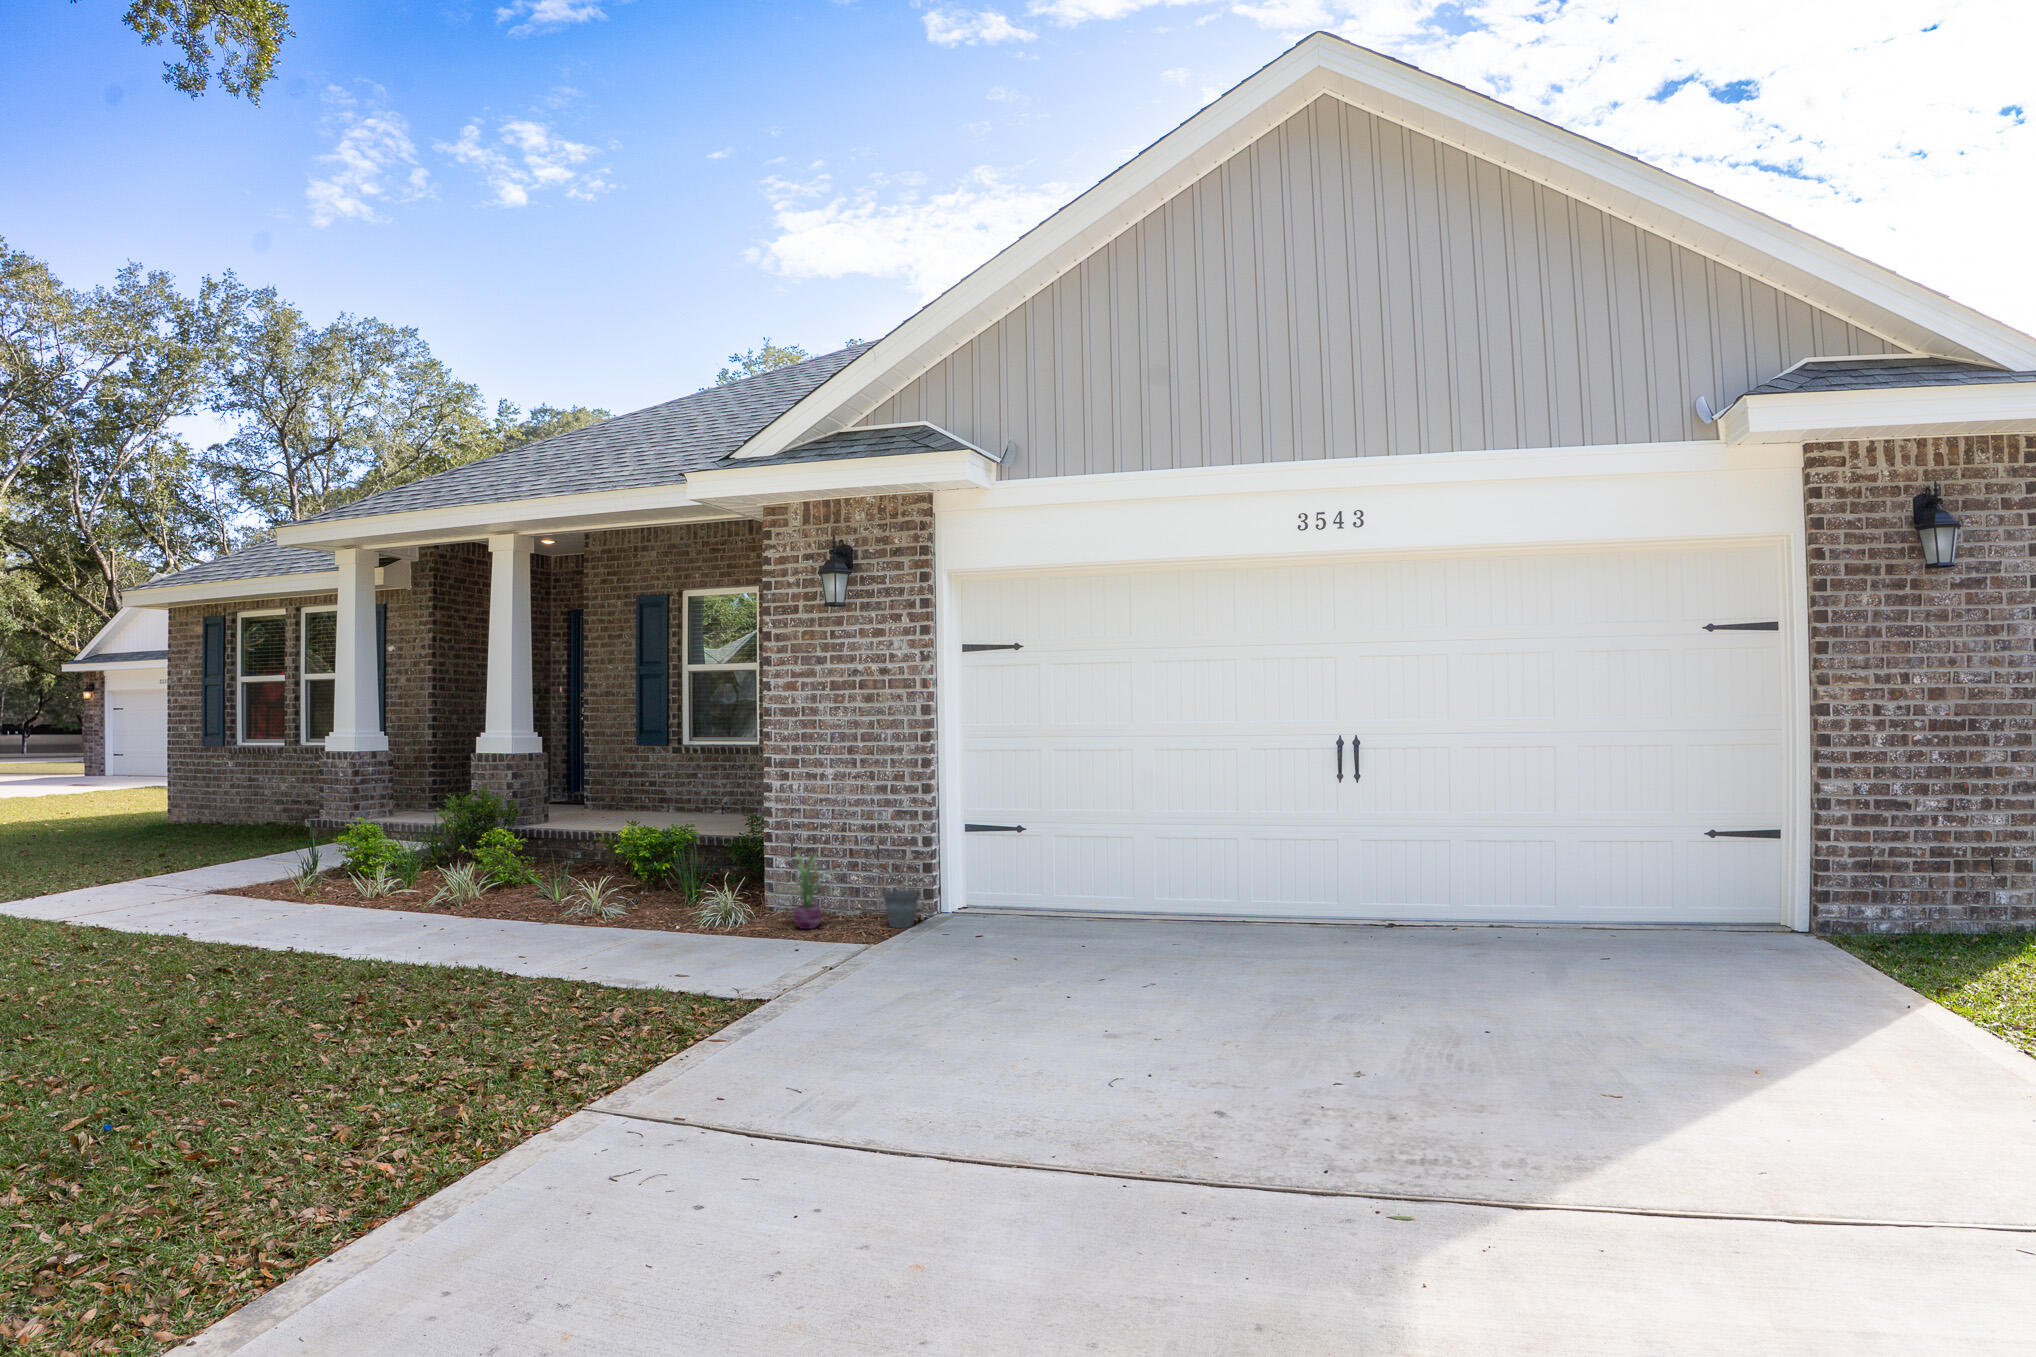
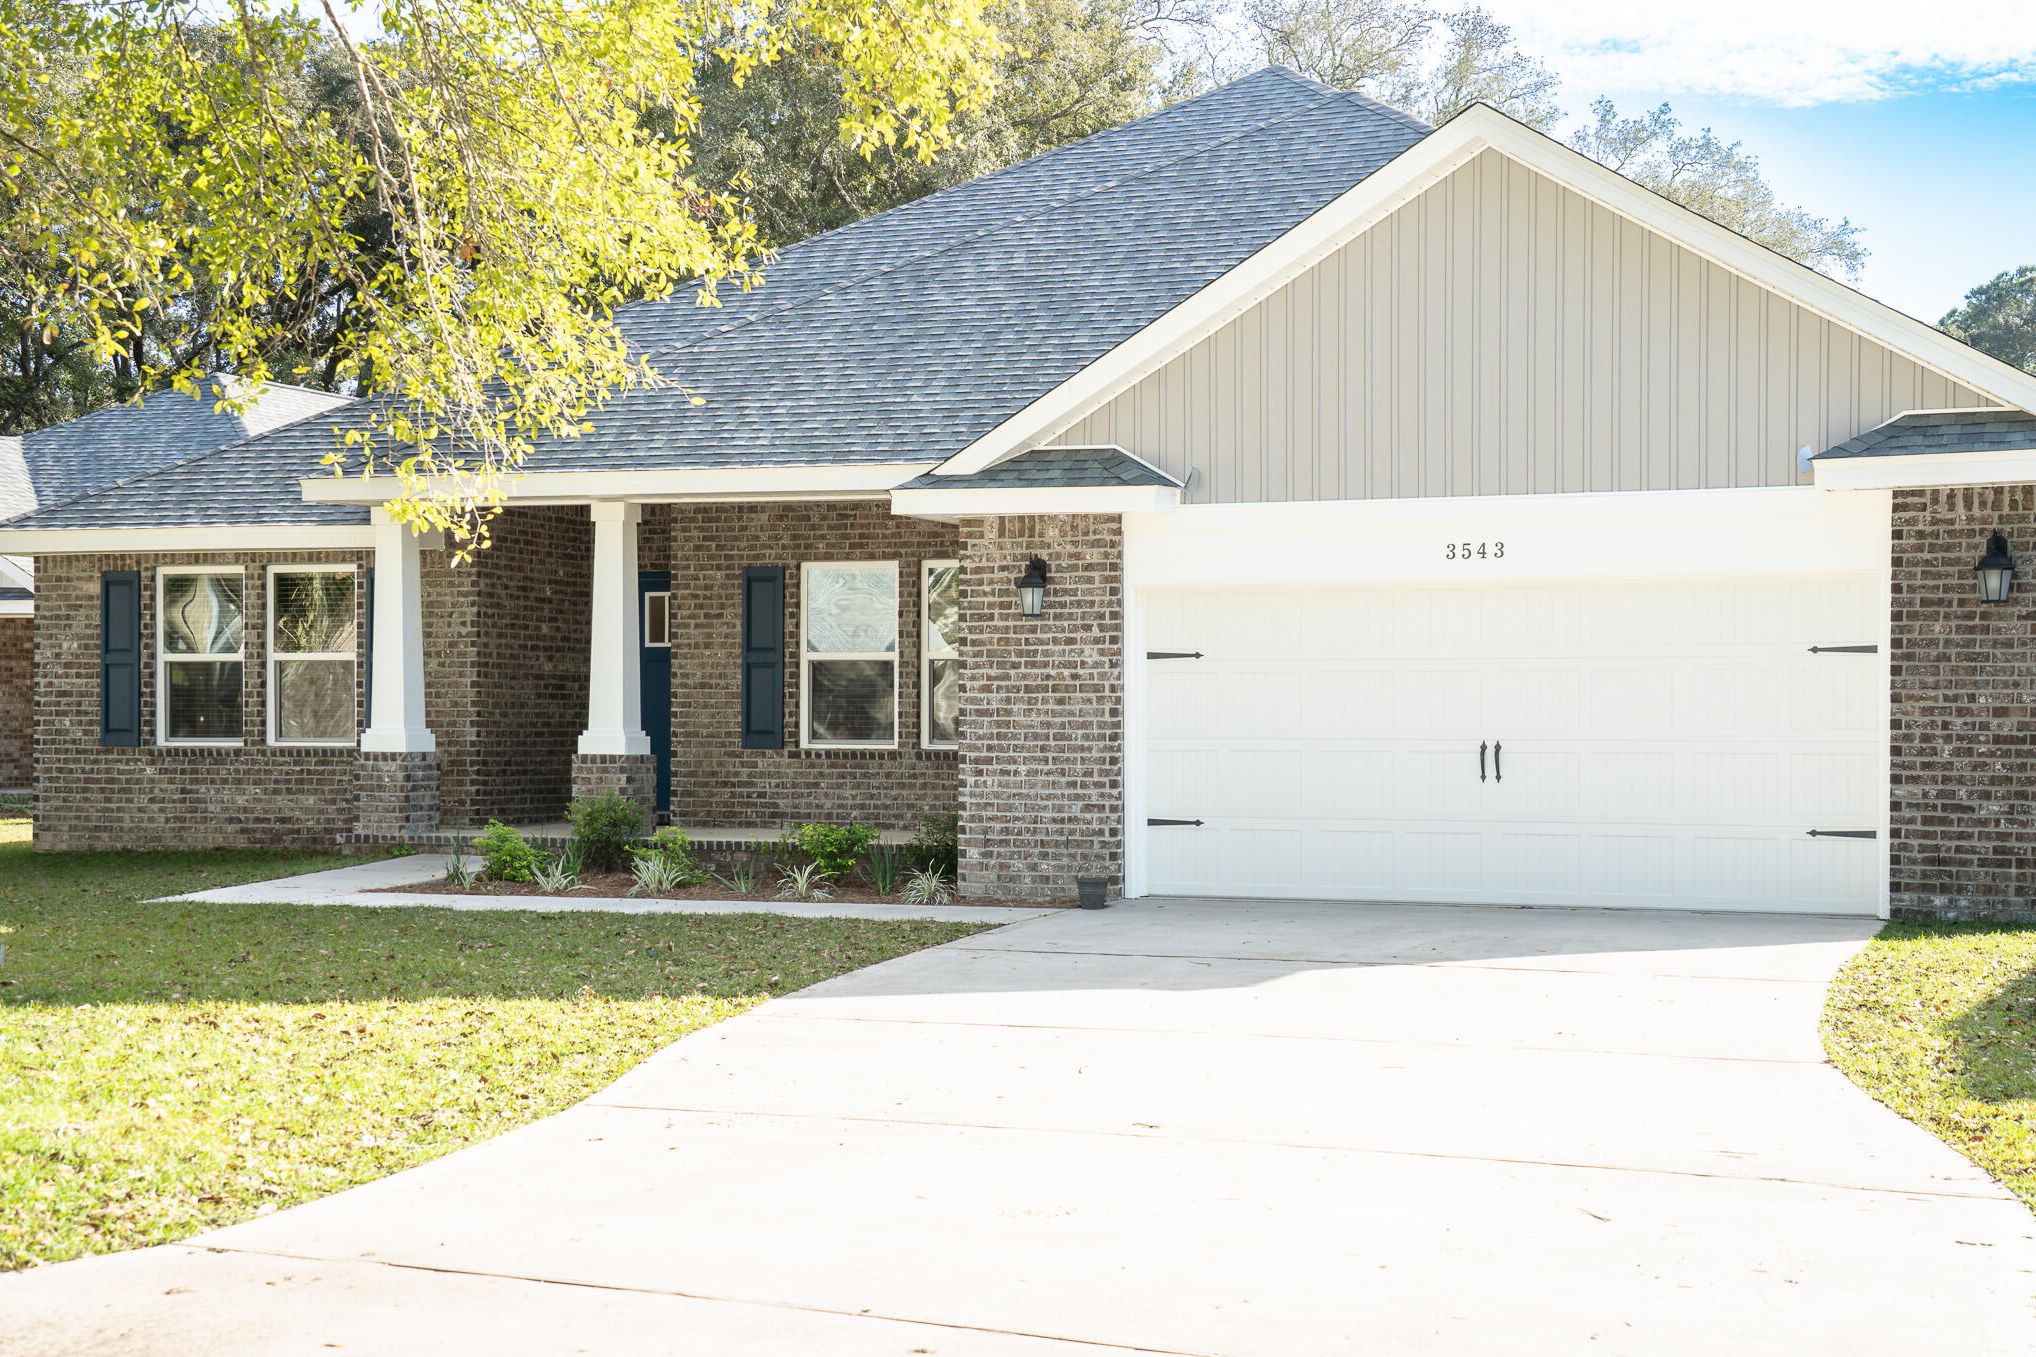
decorative plant: present [771,852,843,929] -> none [970,840,1046,909]

